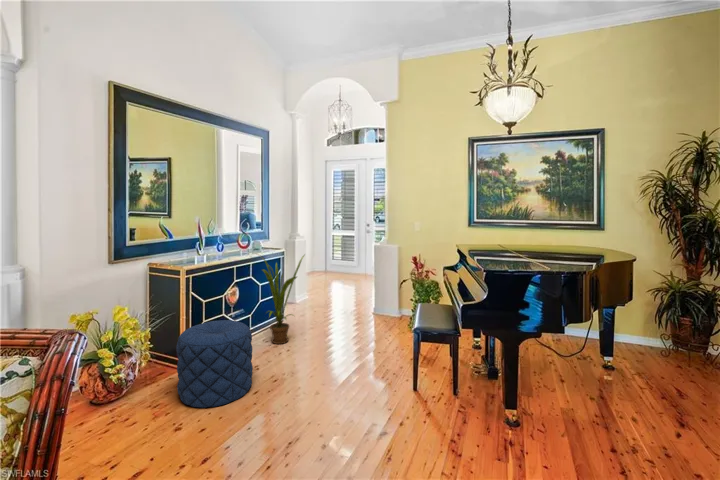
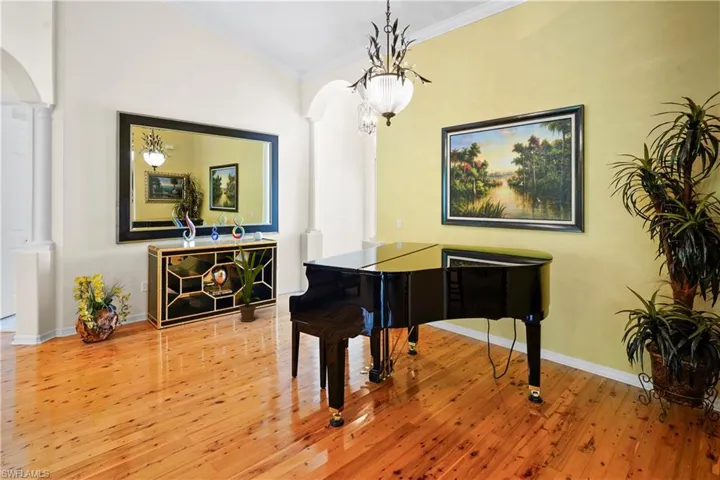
pouf: present [176,320,253,408] -> none [126,292,187,353]

